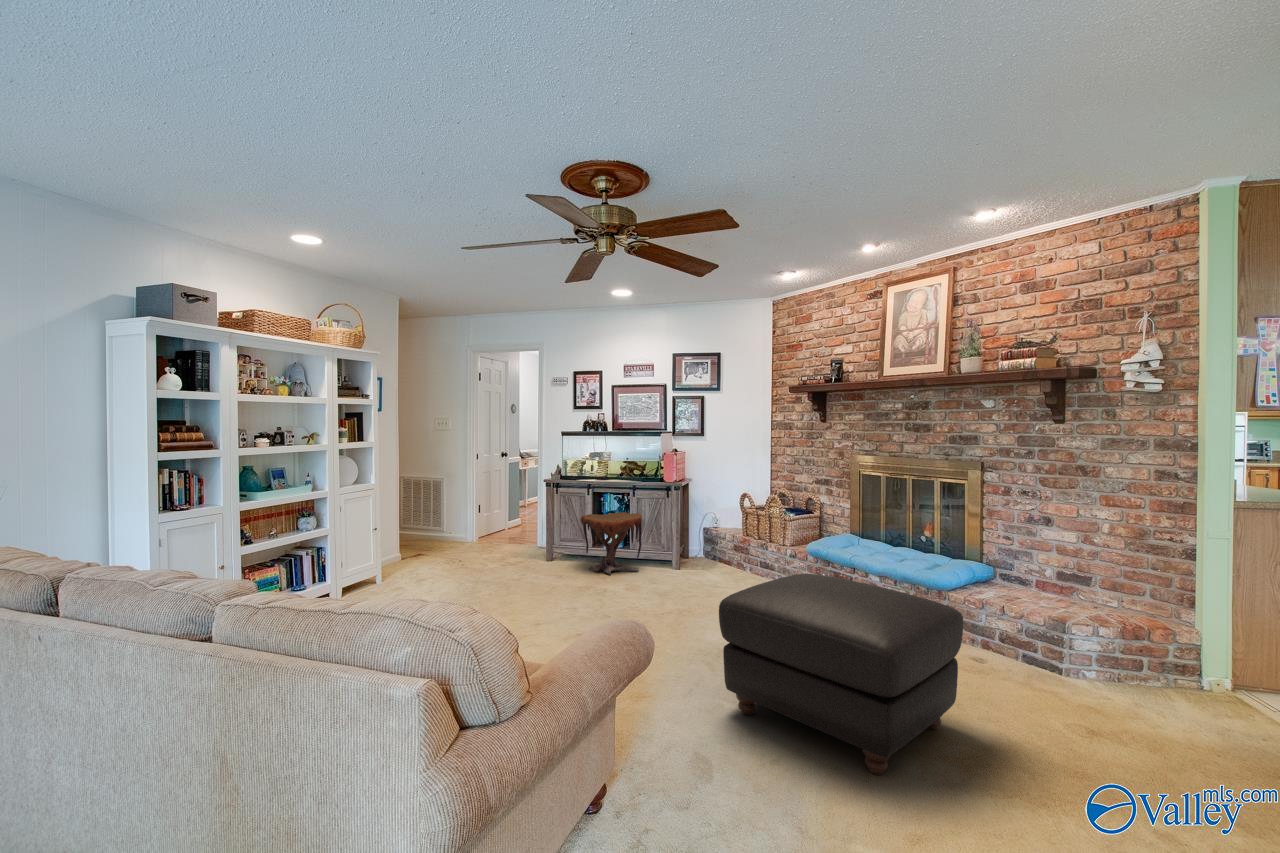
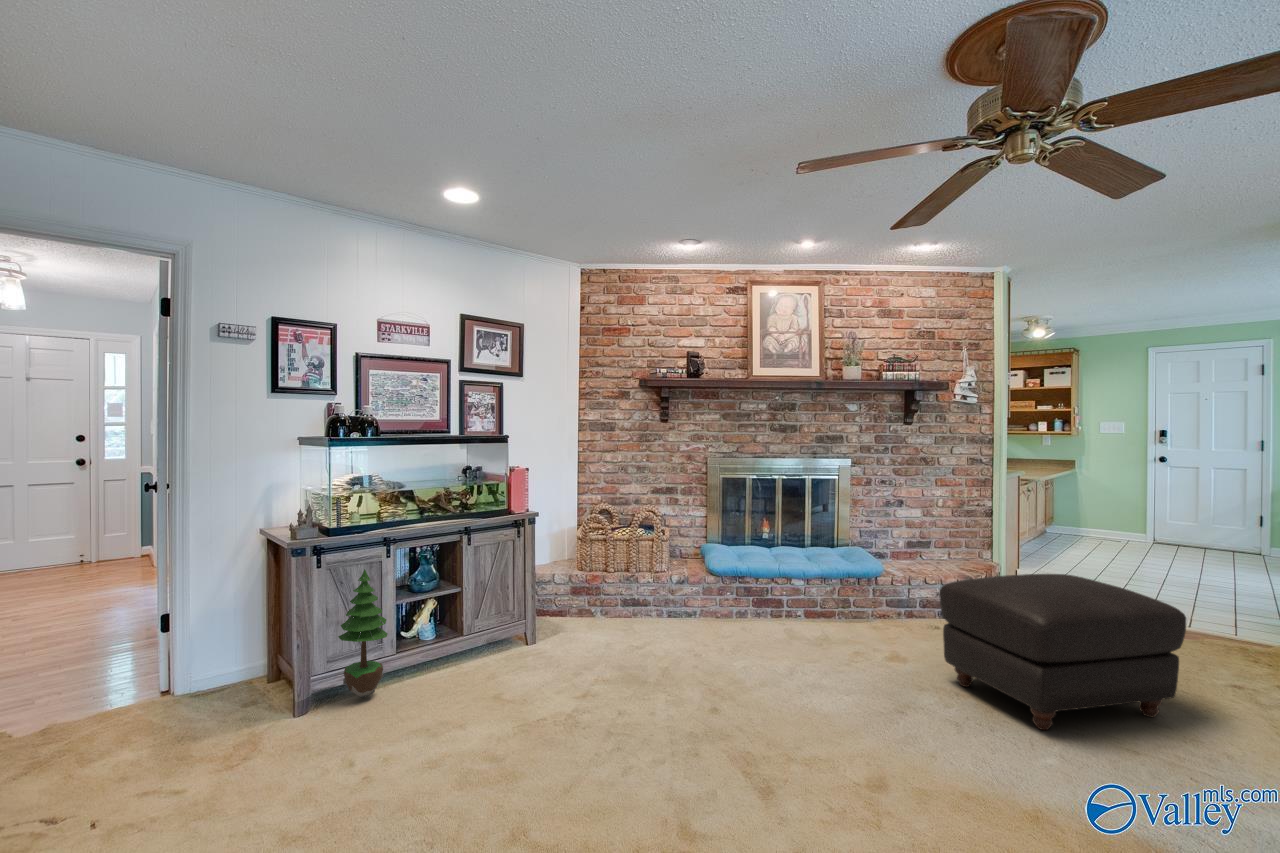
potted tree: none [545,497,570,563] -> present [338,569,387,698]
side table: present [581,512,642,575] -> none [421,569,535,685]

